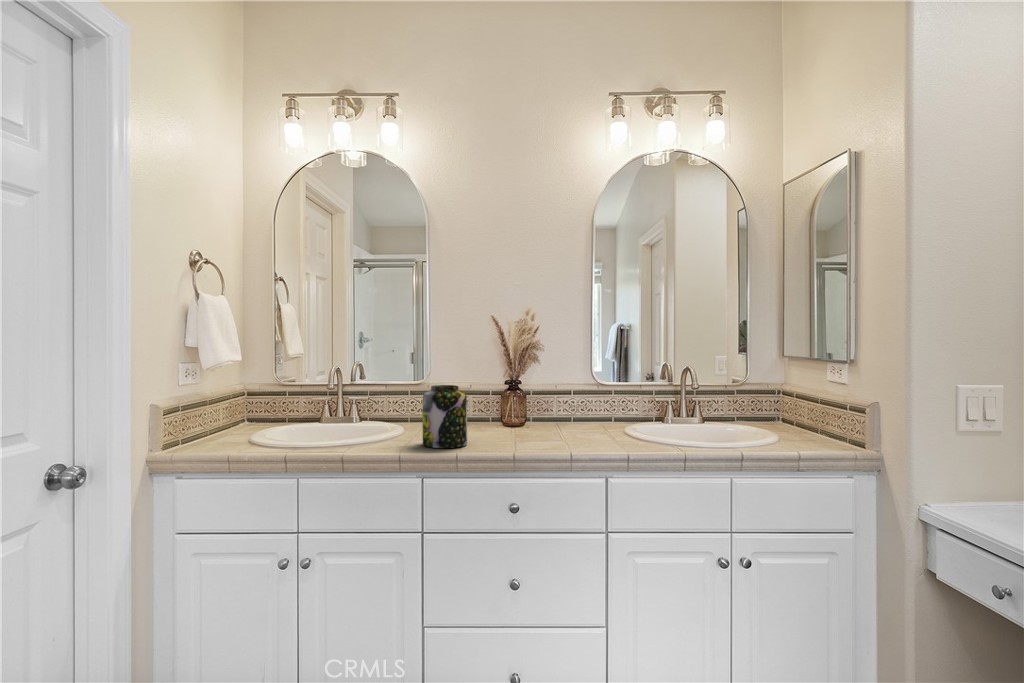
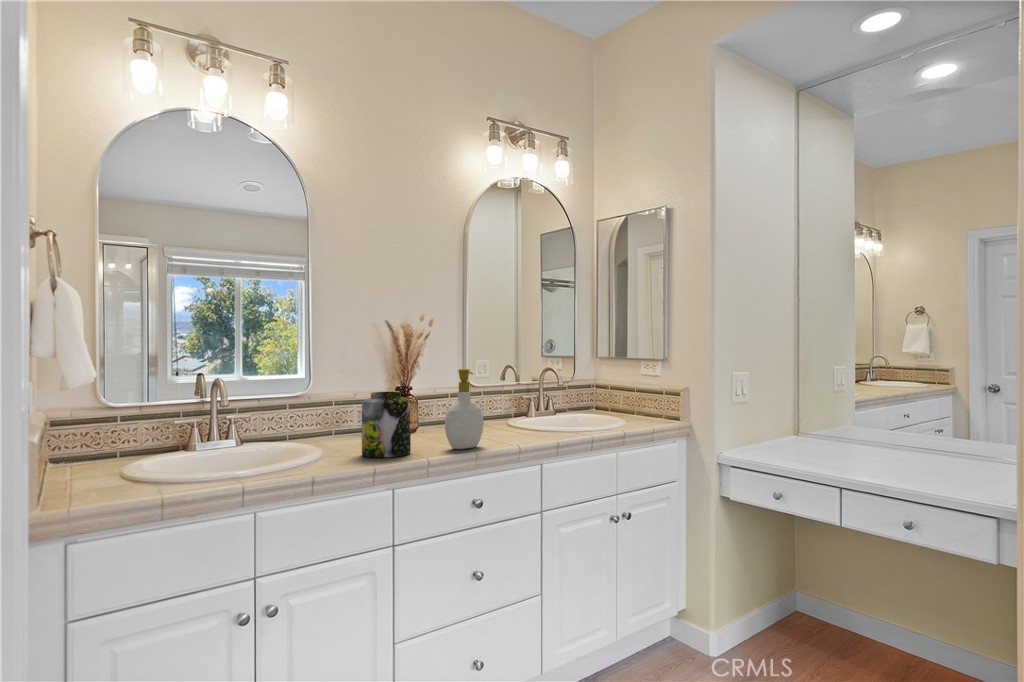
soap bottle: none [498,366,543,449] -> present [445,369,484,449]

